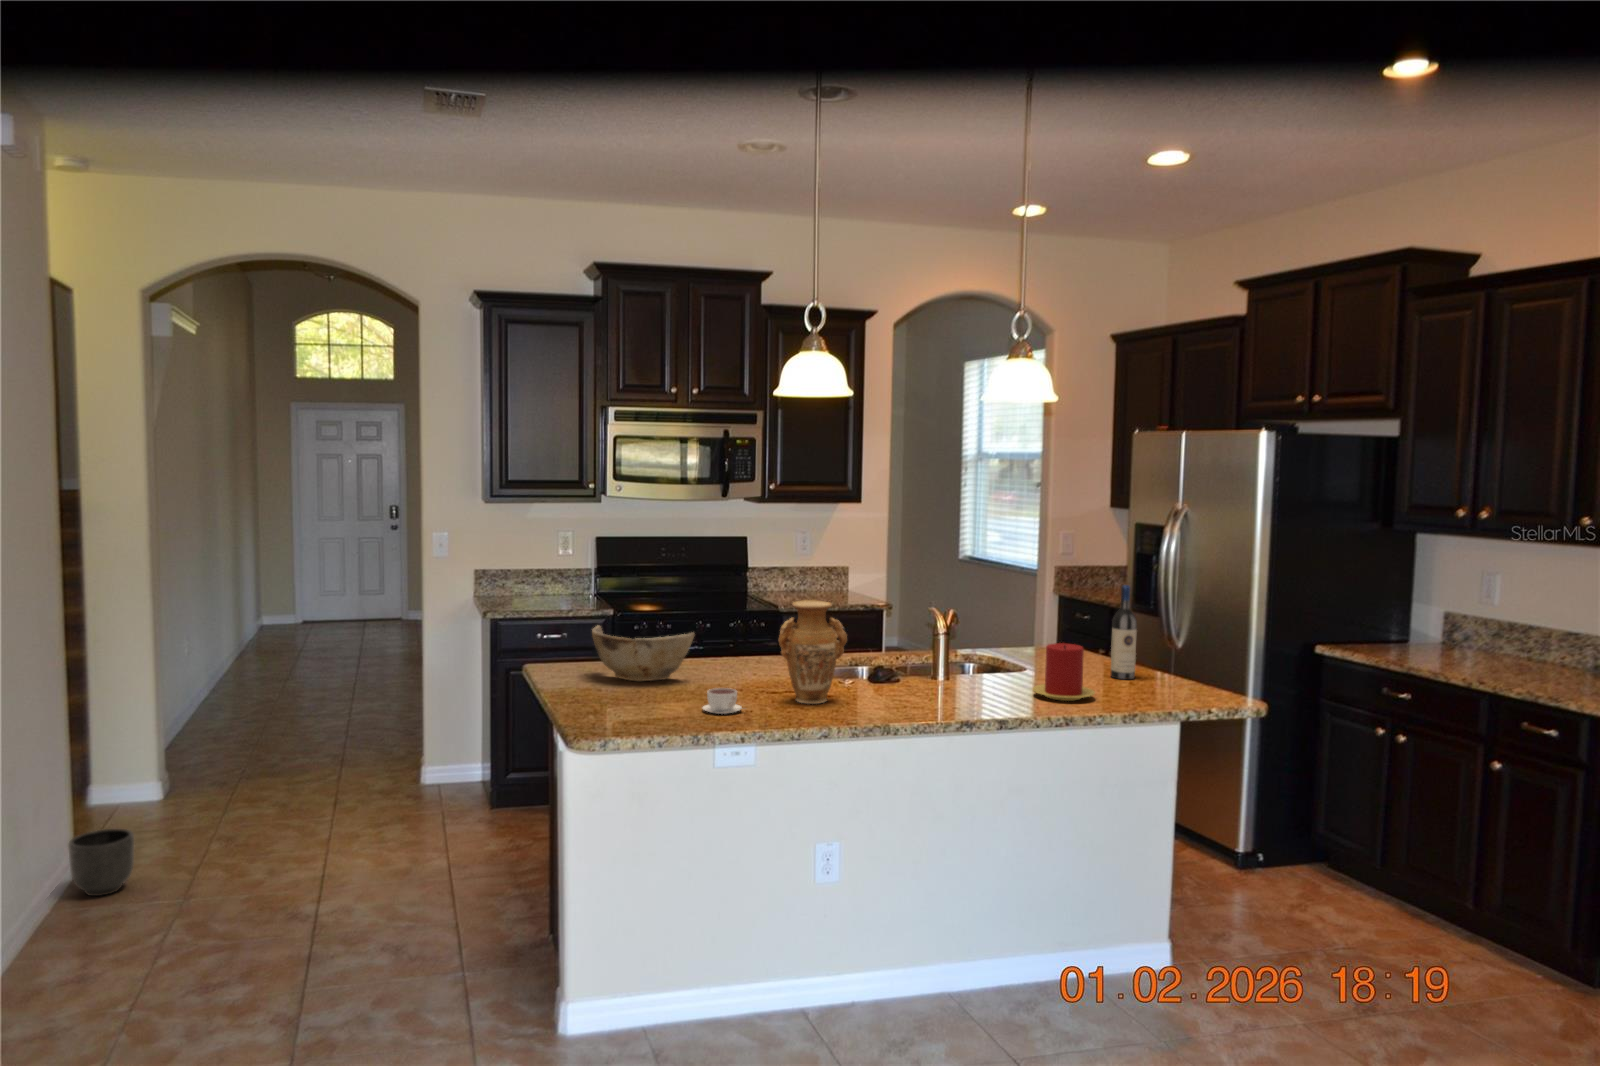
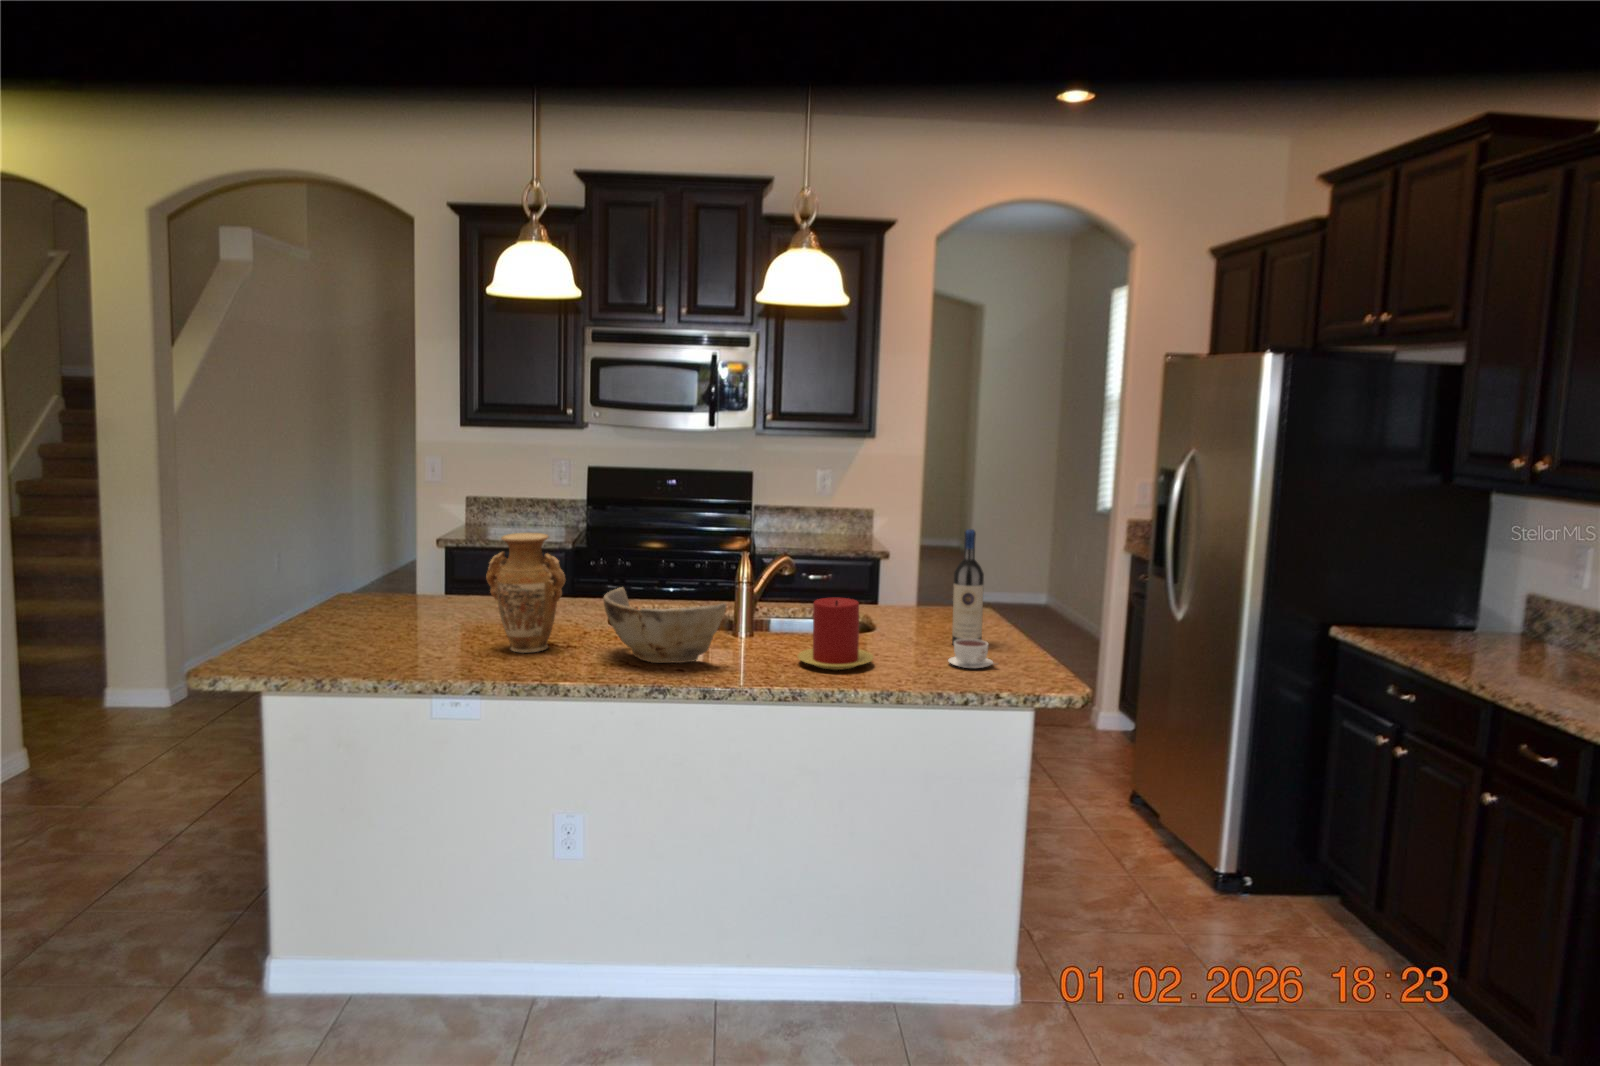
bowl: present [592,626,695,681] -> present [603,587,726,663]
coffee cup: present [703,688,742,714] -> present [948,639,994,668]
planter: present [68,829,134,896] -> none [21,724,84,784]

